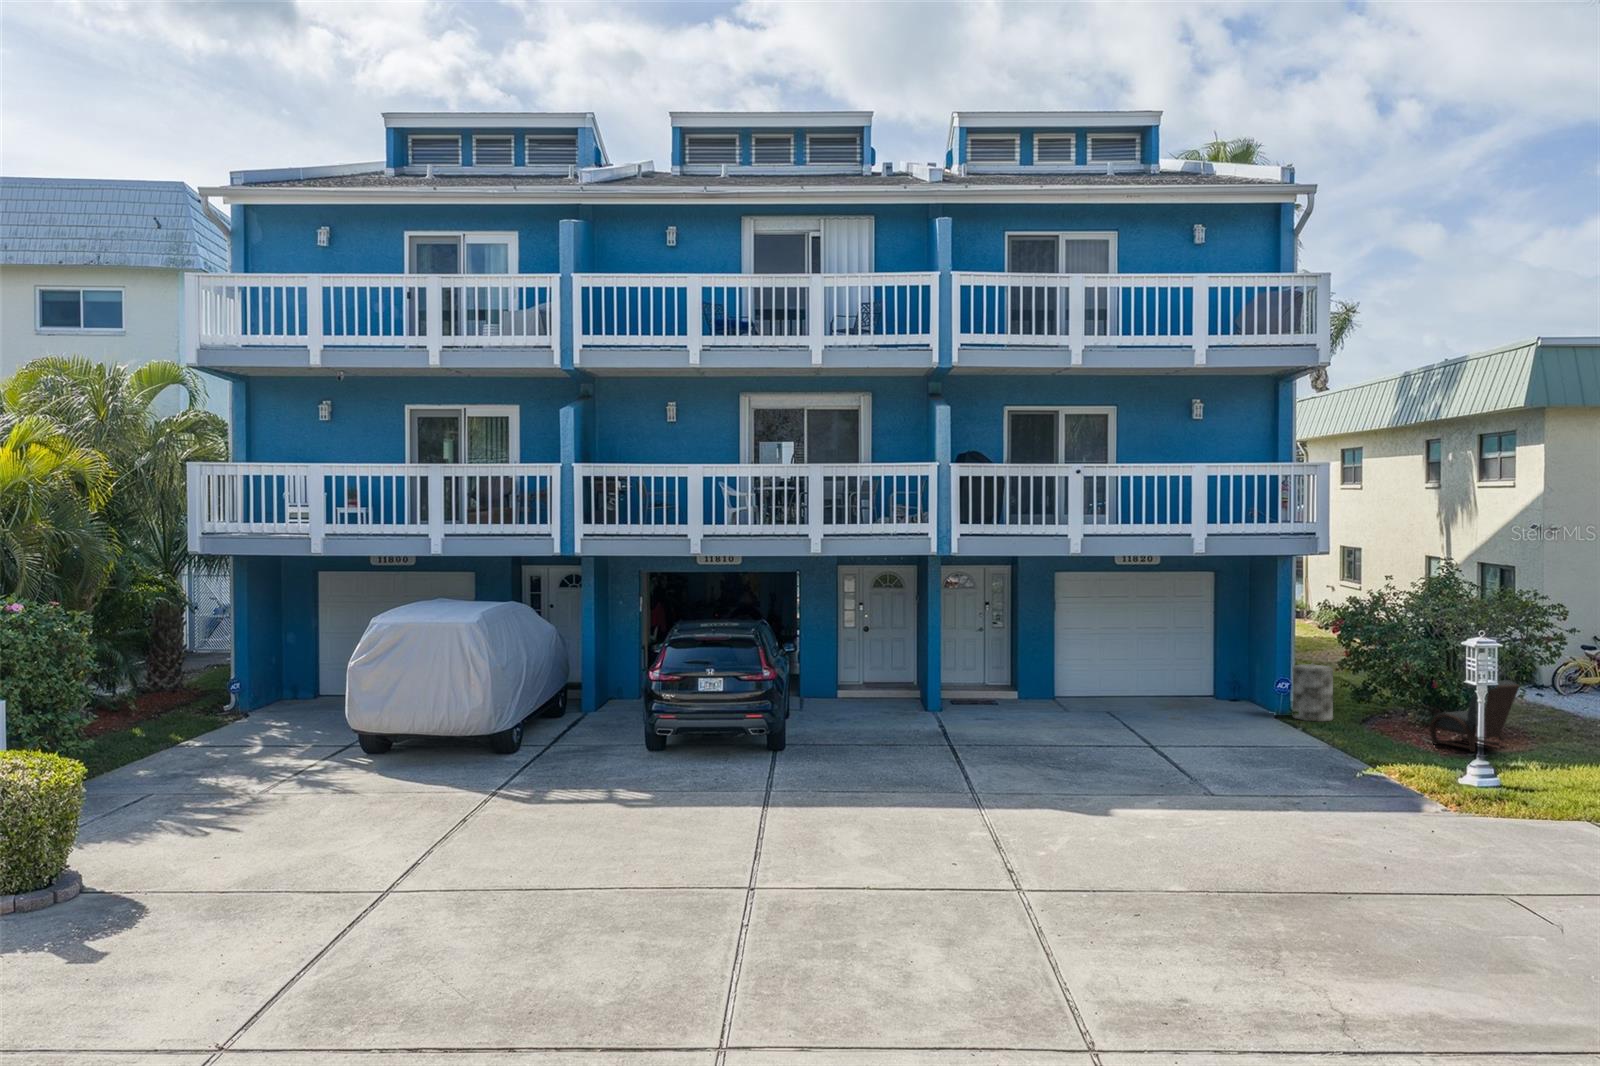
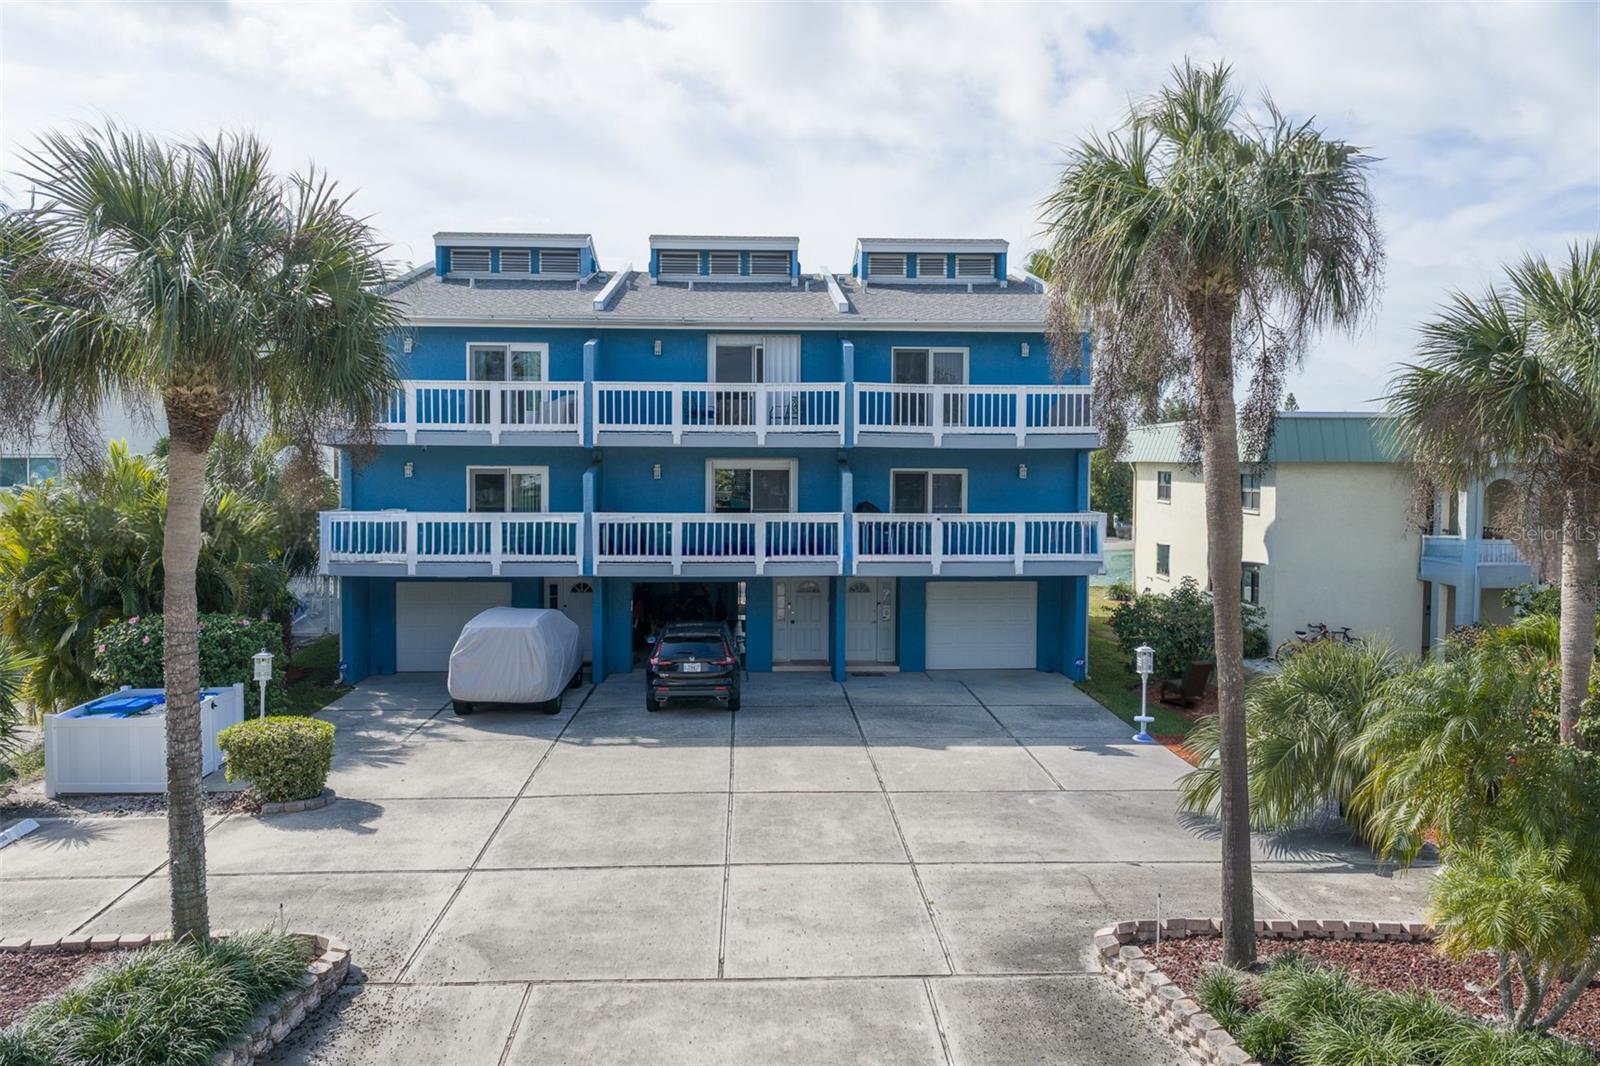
trash can: present [1293,663,1333,721] -> none [1082,646,1108,685]

